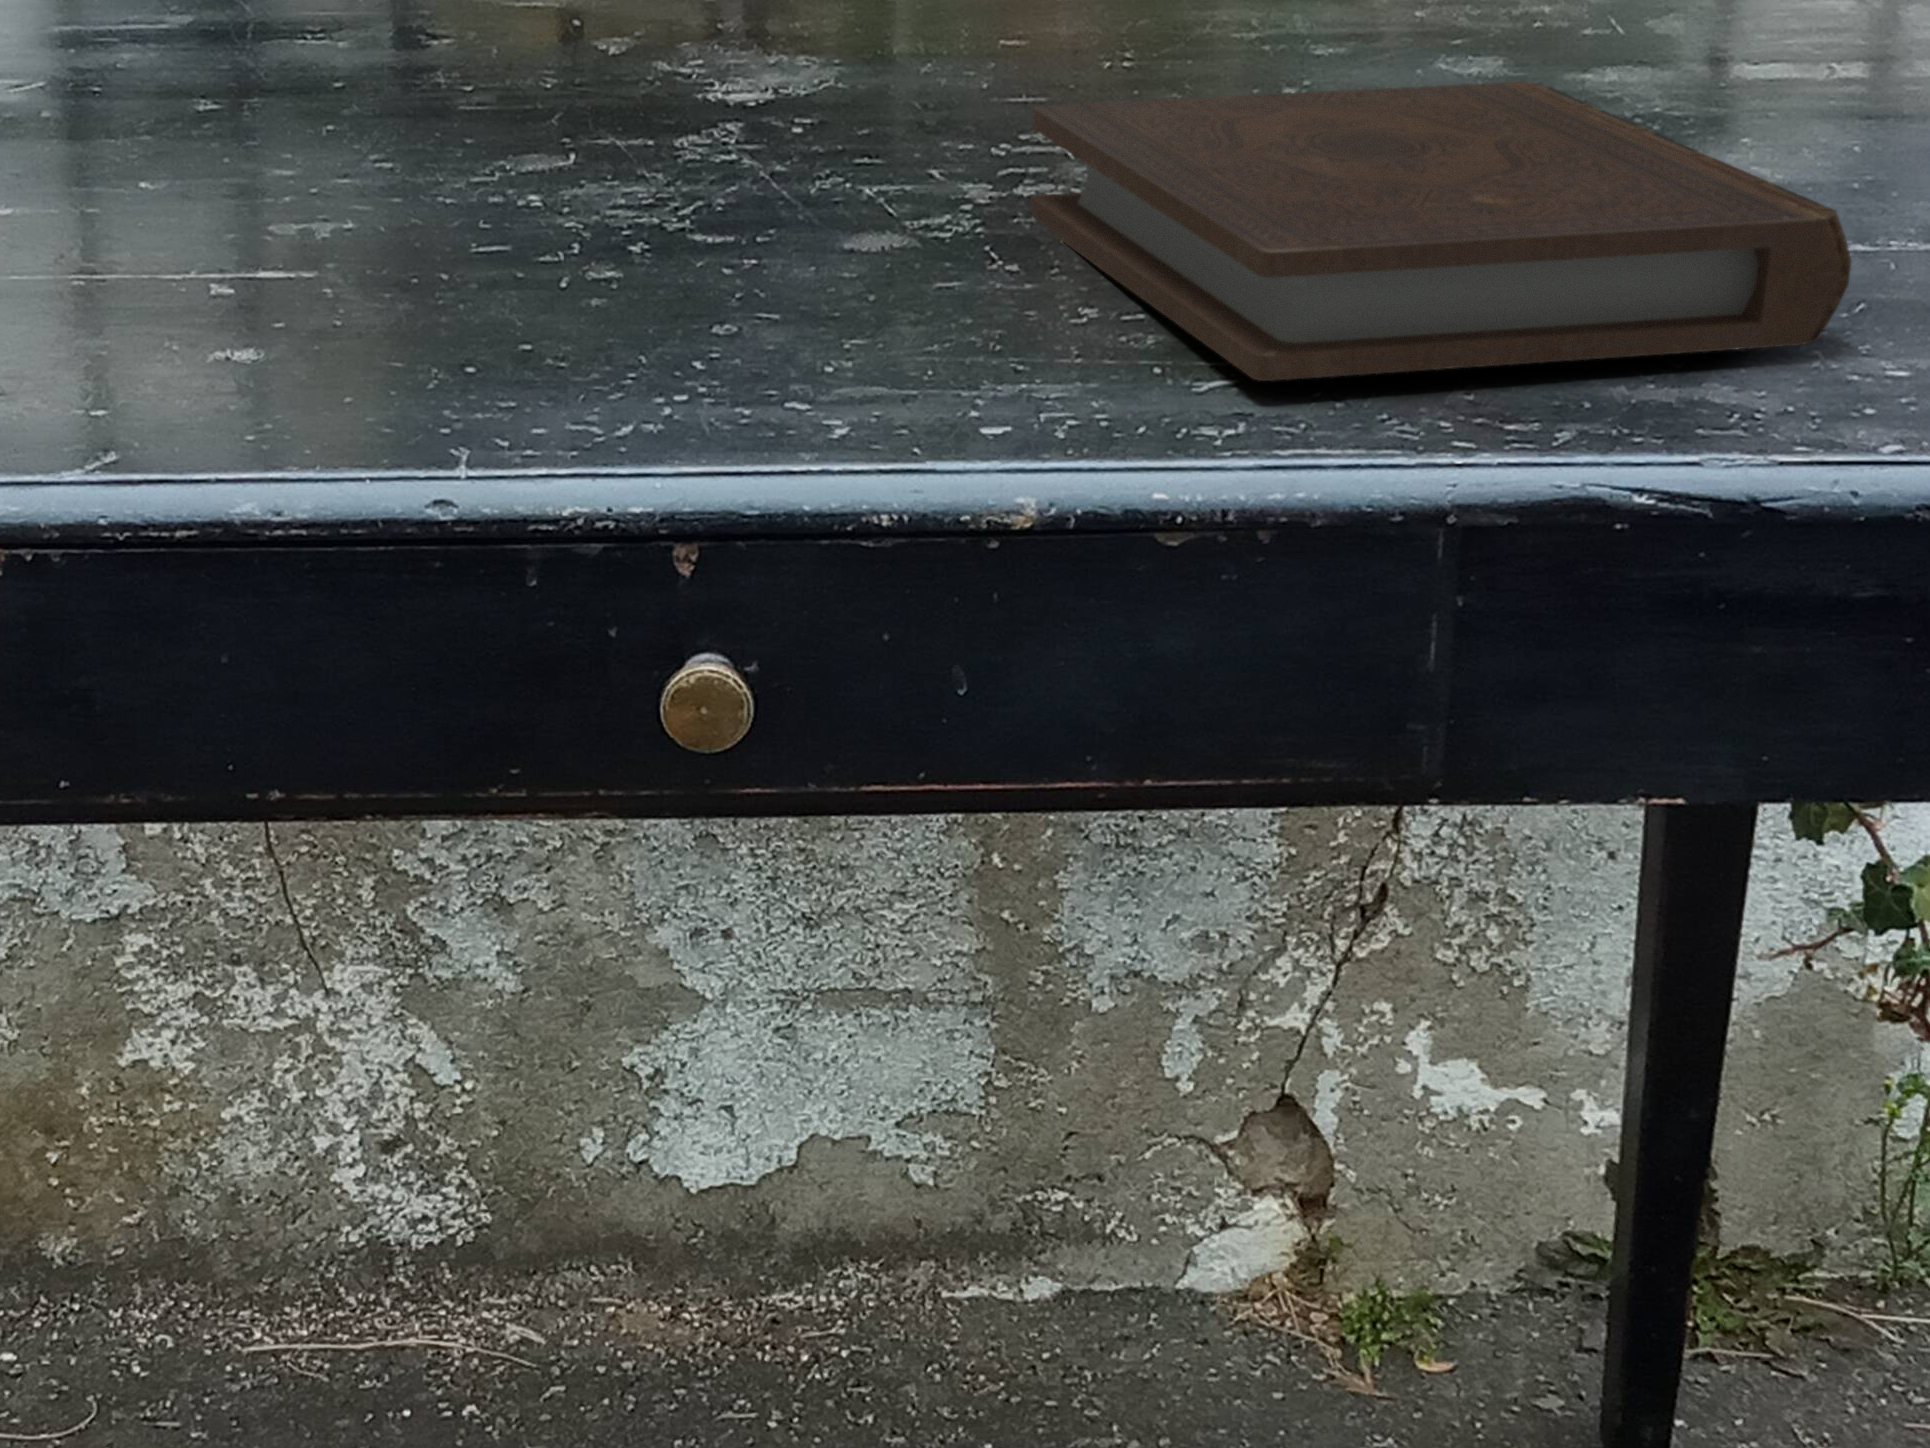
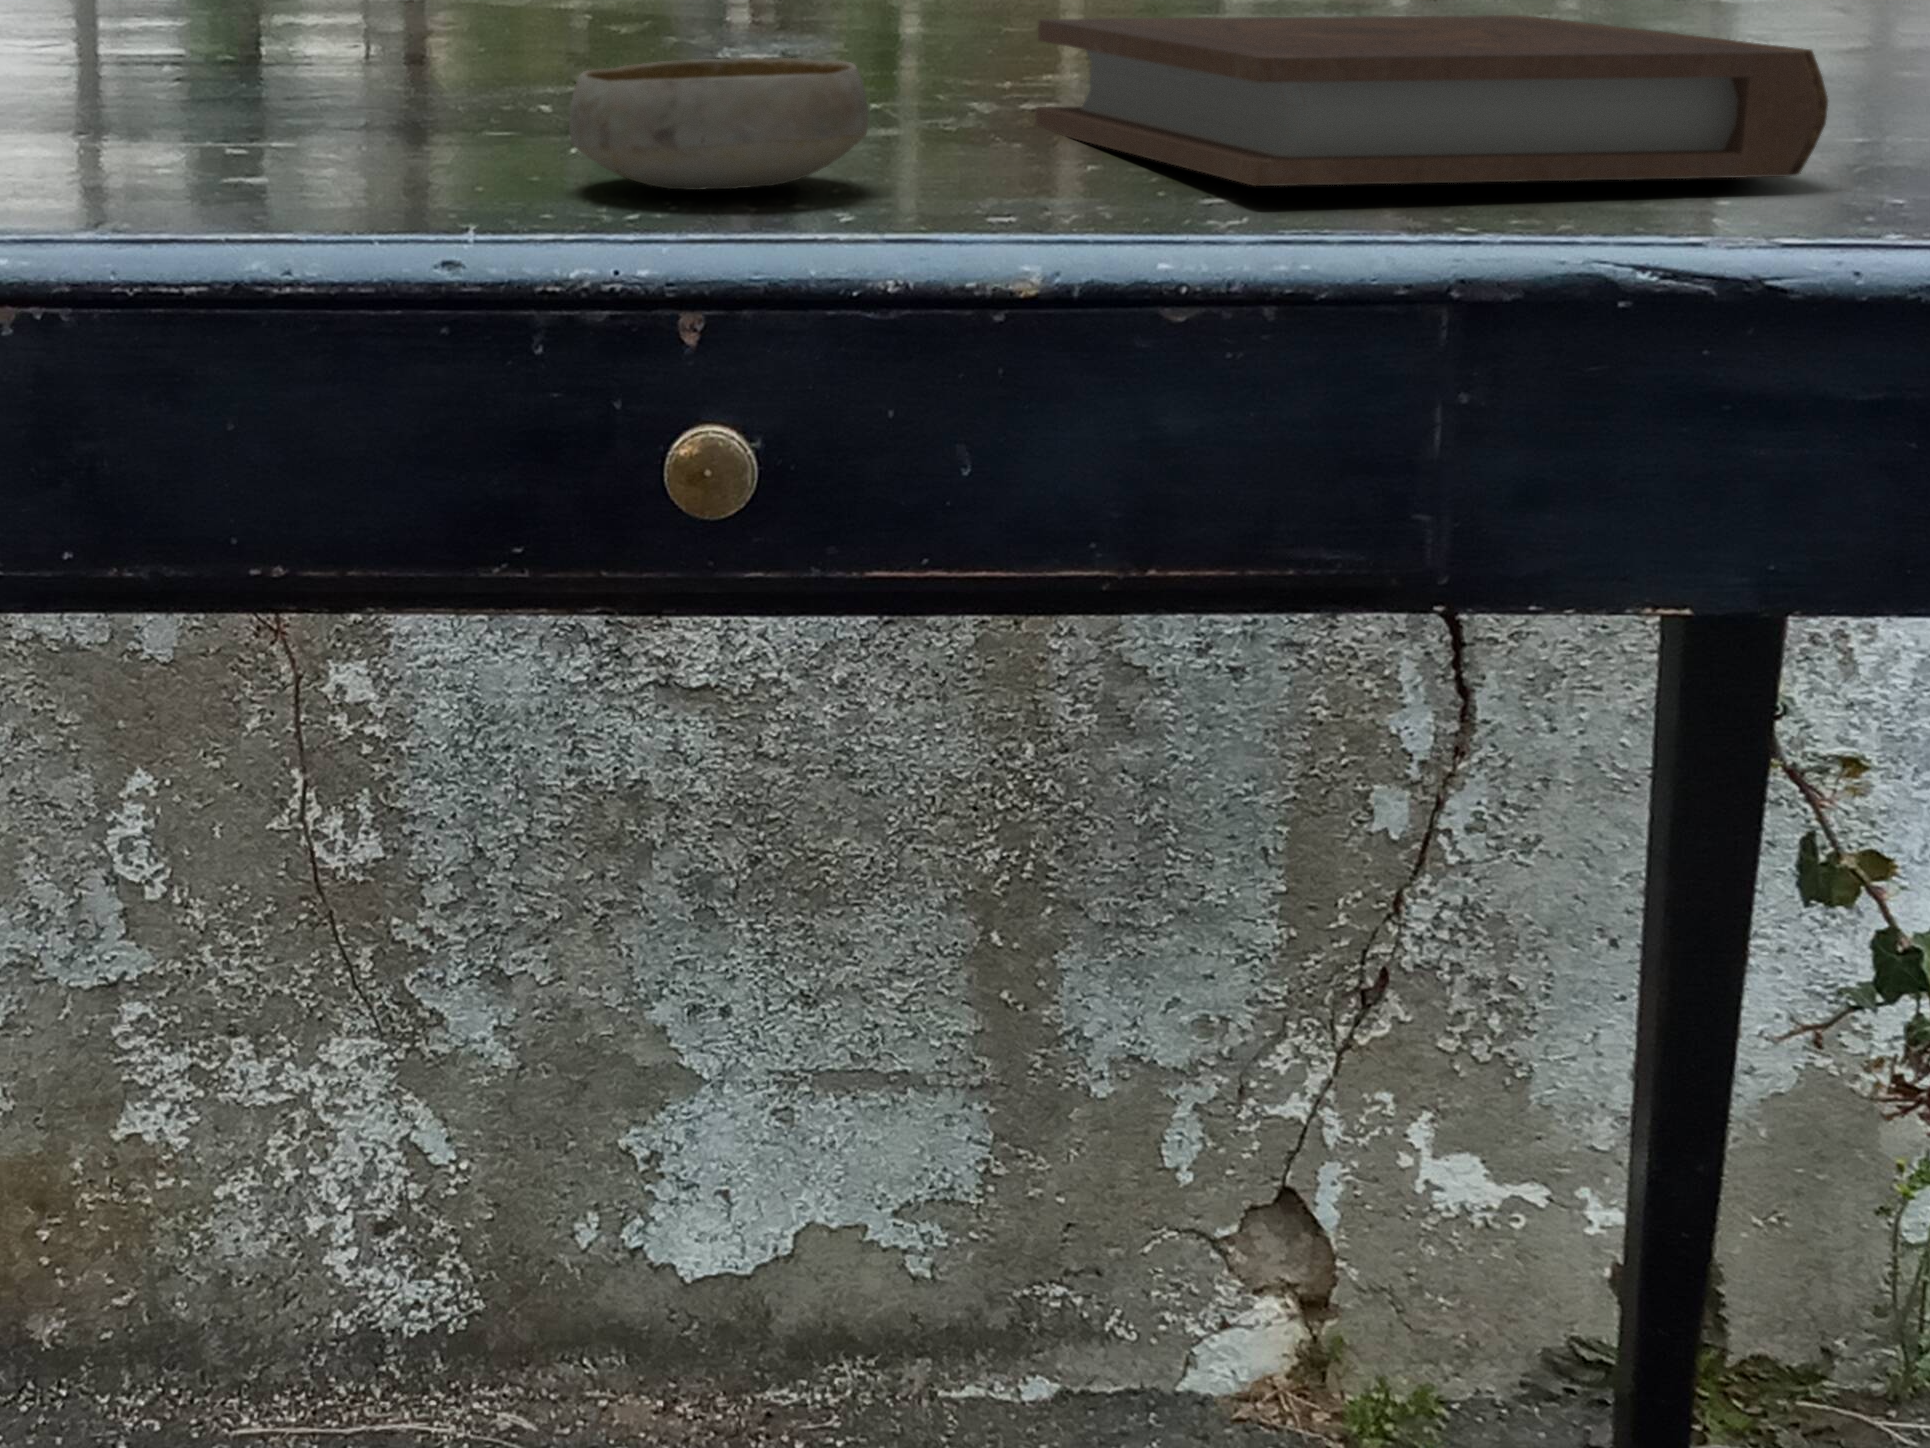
bowl: none [546,214,855,379] -> present [569,58,868,190]

